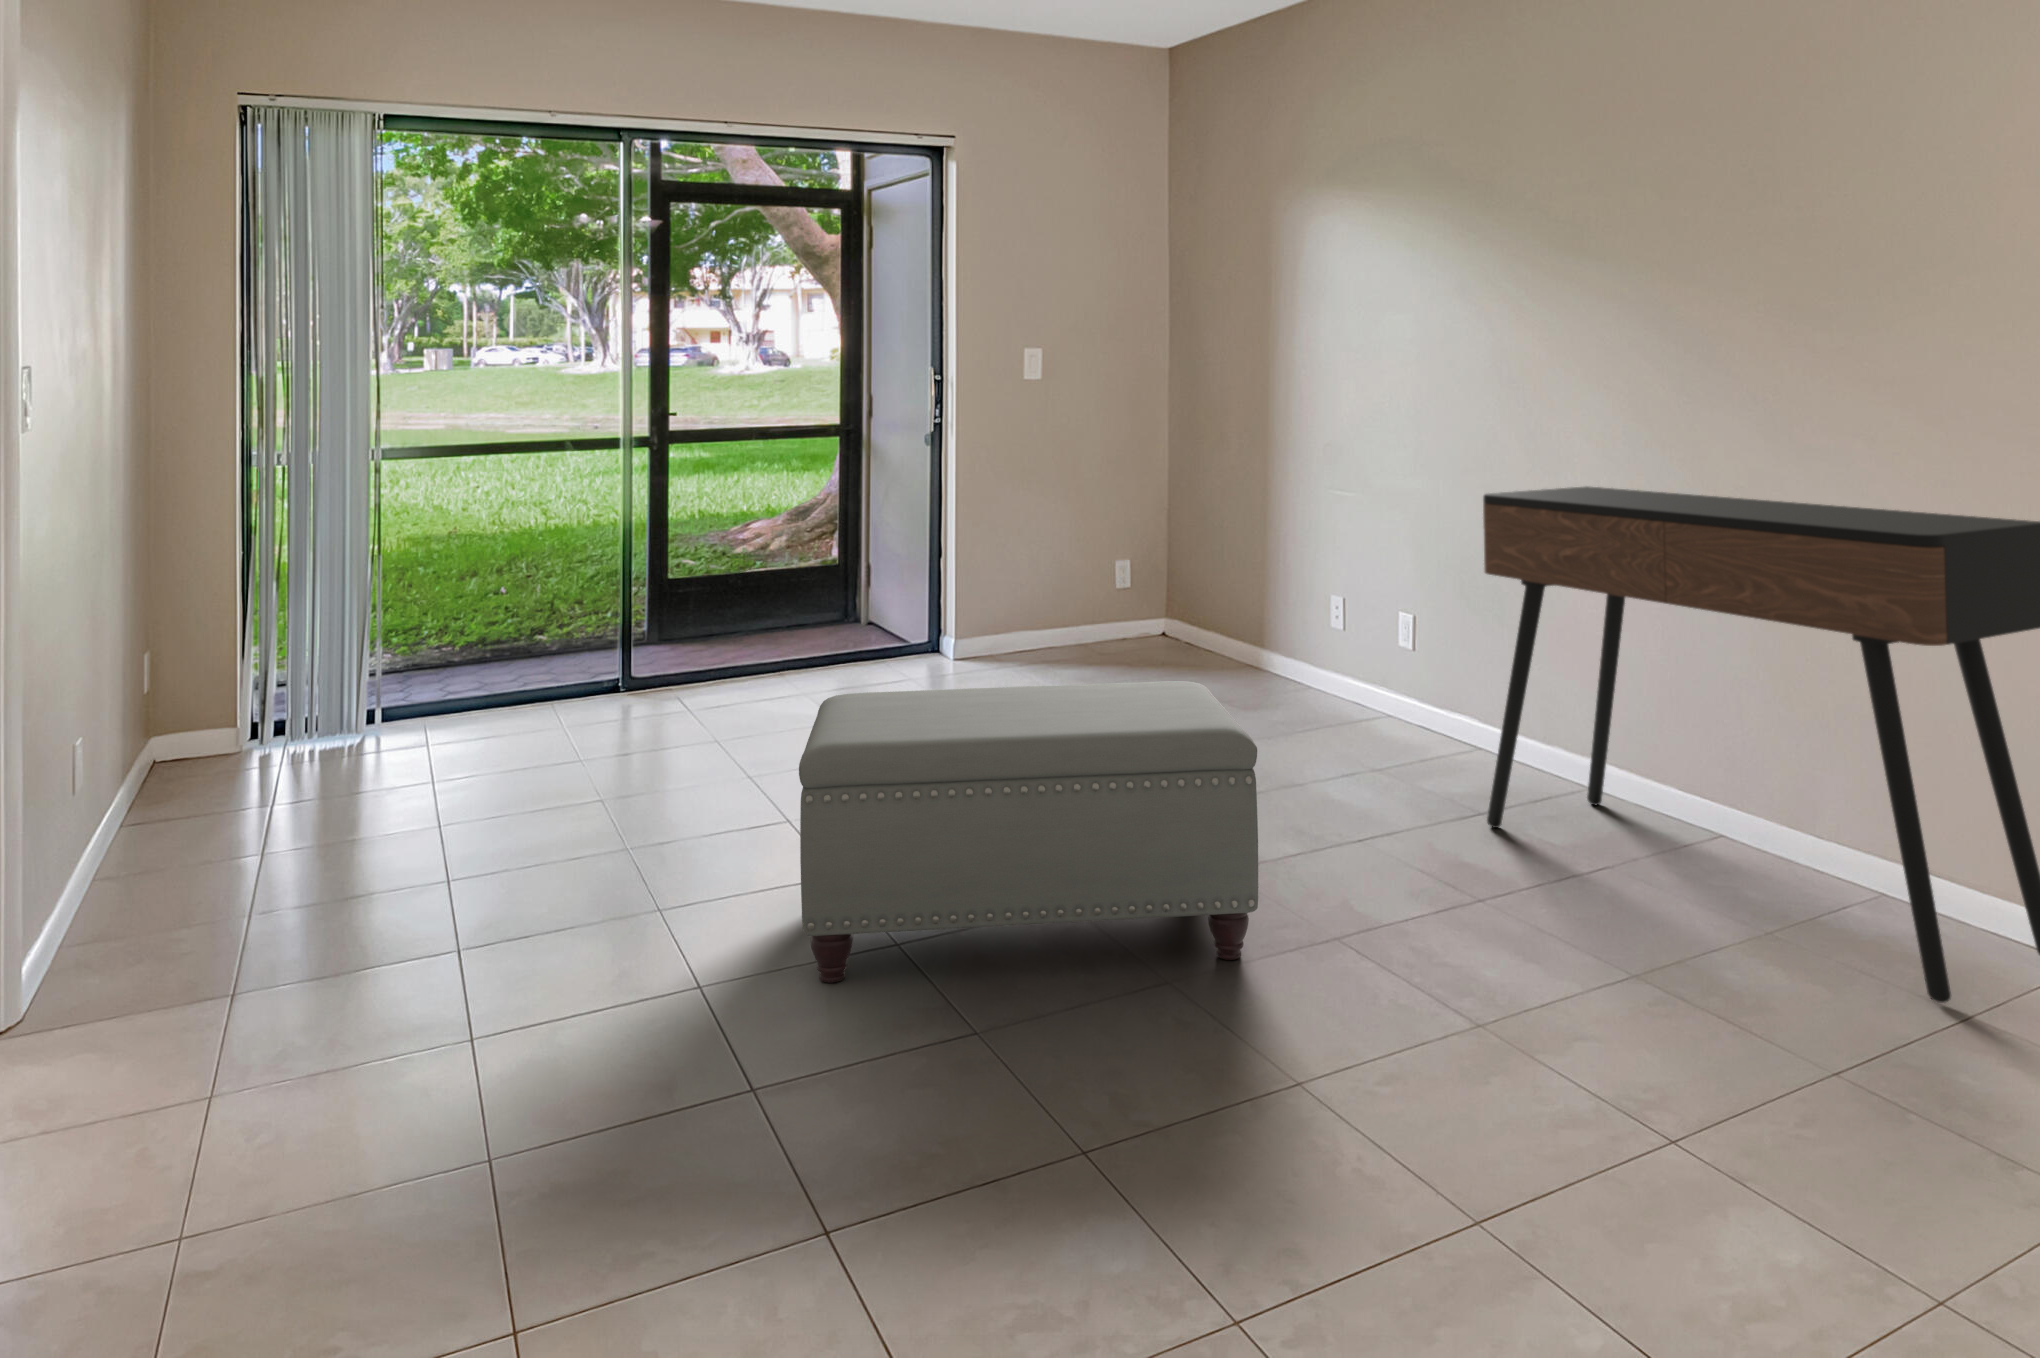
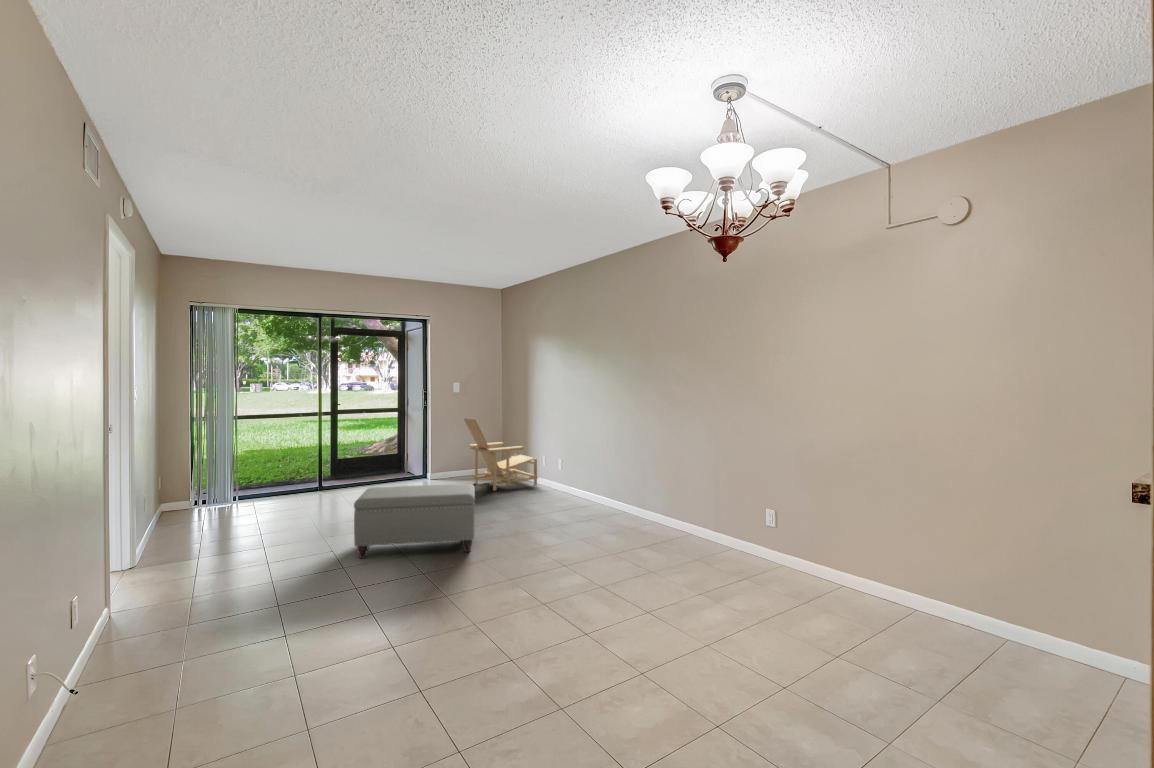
lounge chair: none [1066,454,1305,692] -> present [464,418,538,491]
console table: present [1483,486,2040,1003] -> none [556,431,668,556]

